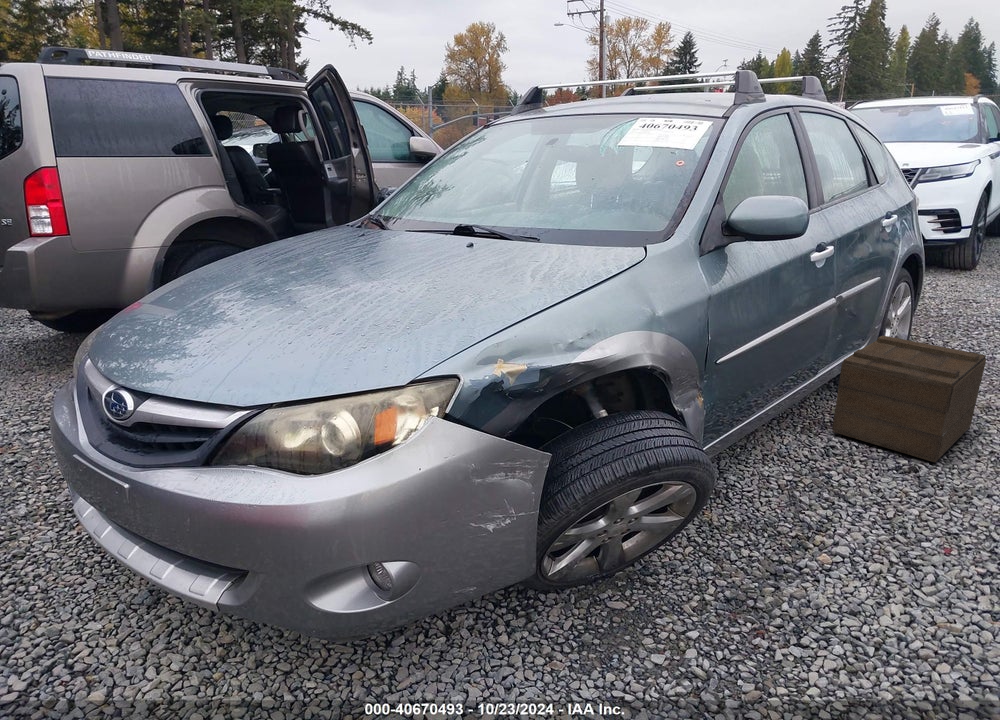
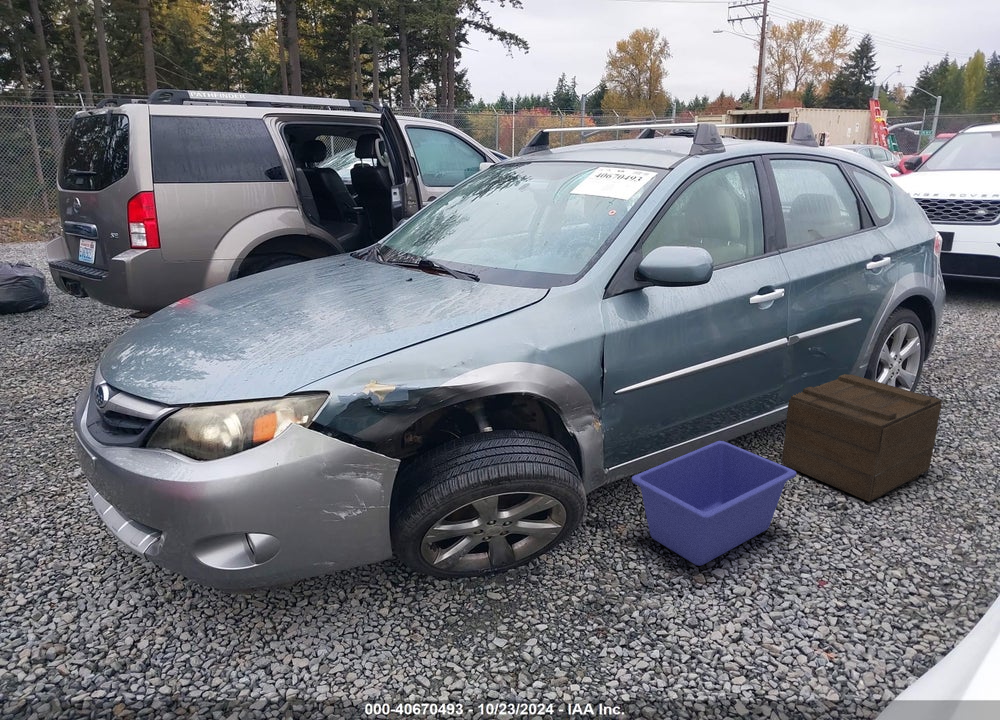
storage bin: none [732,411,893,545] -> present [632,441,796,566]

